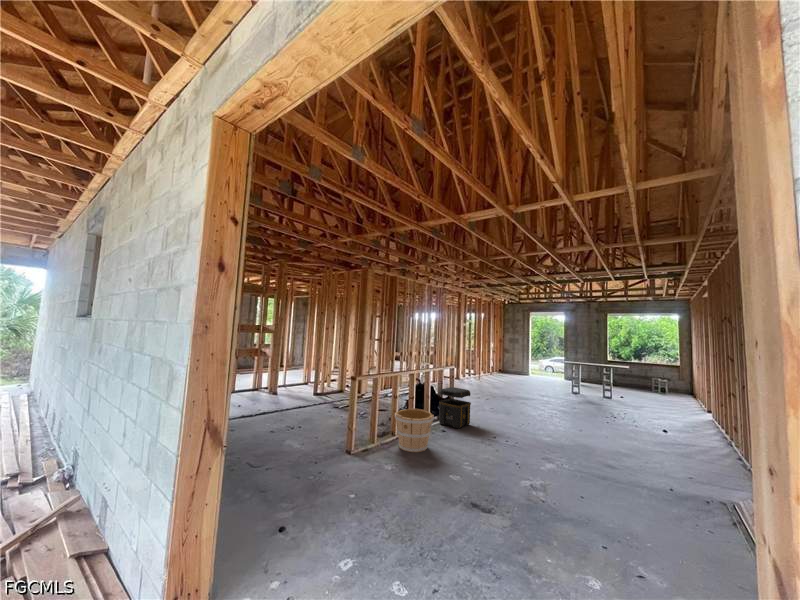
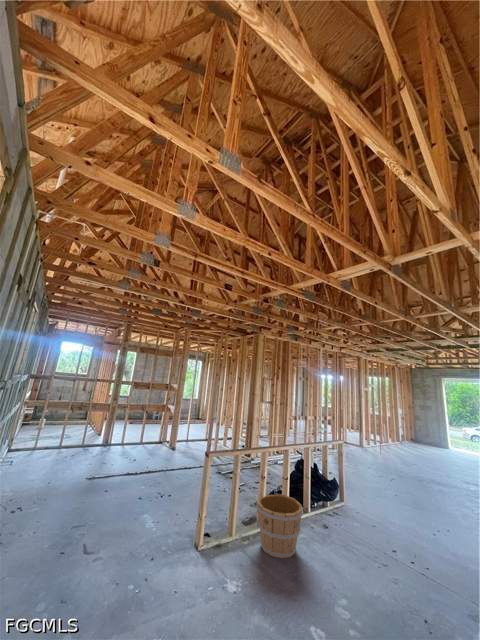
toolbox: present [439,387,471,428] -> none [322,467,361,523]

